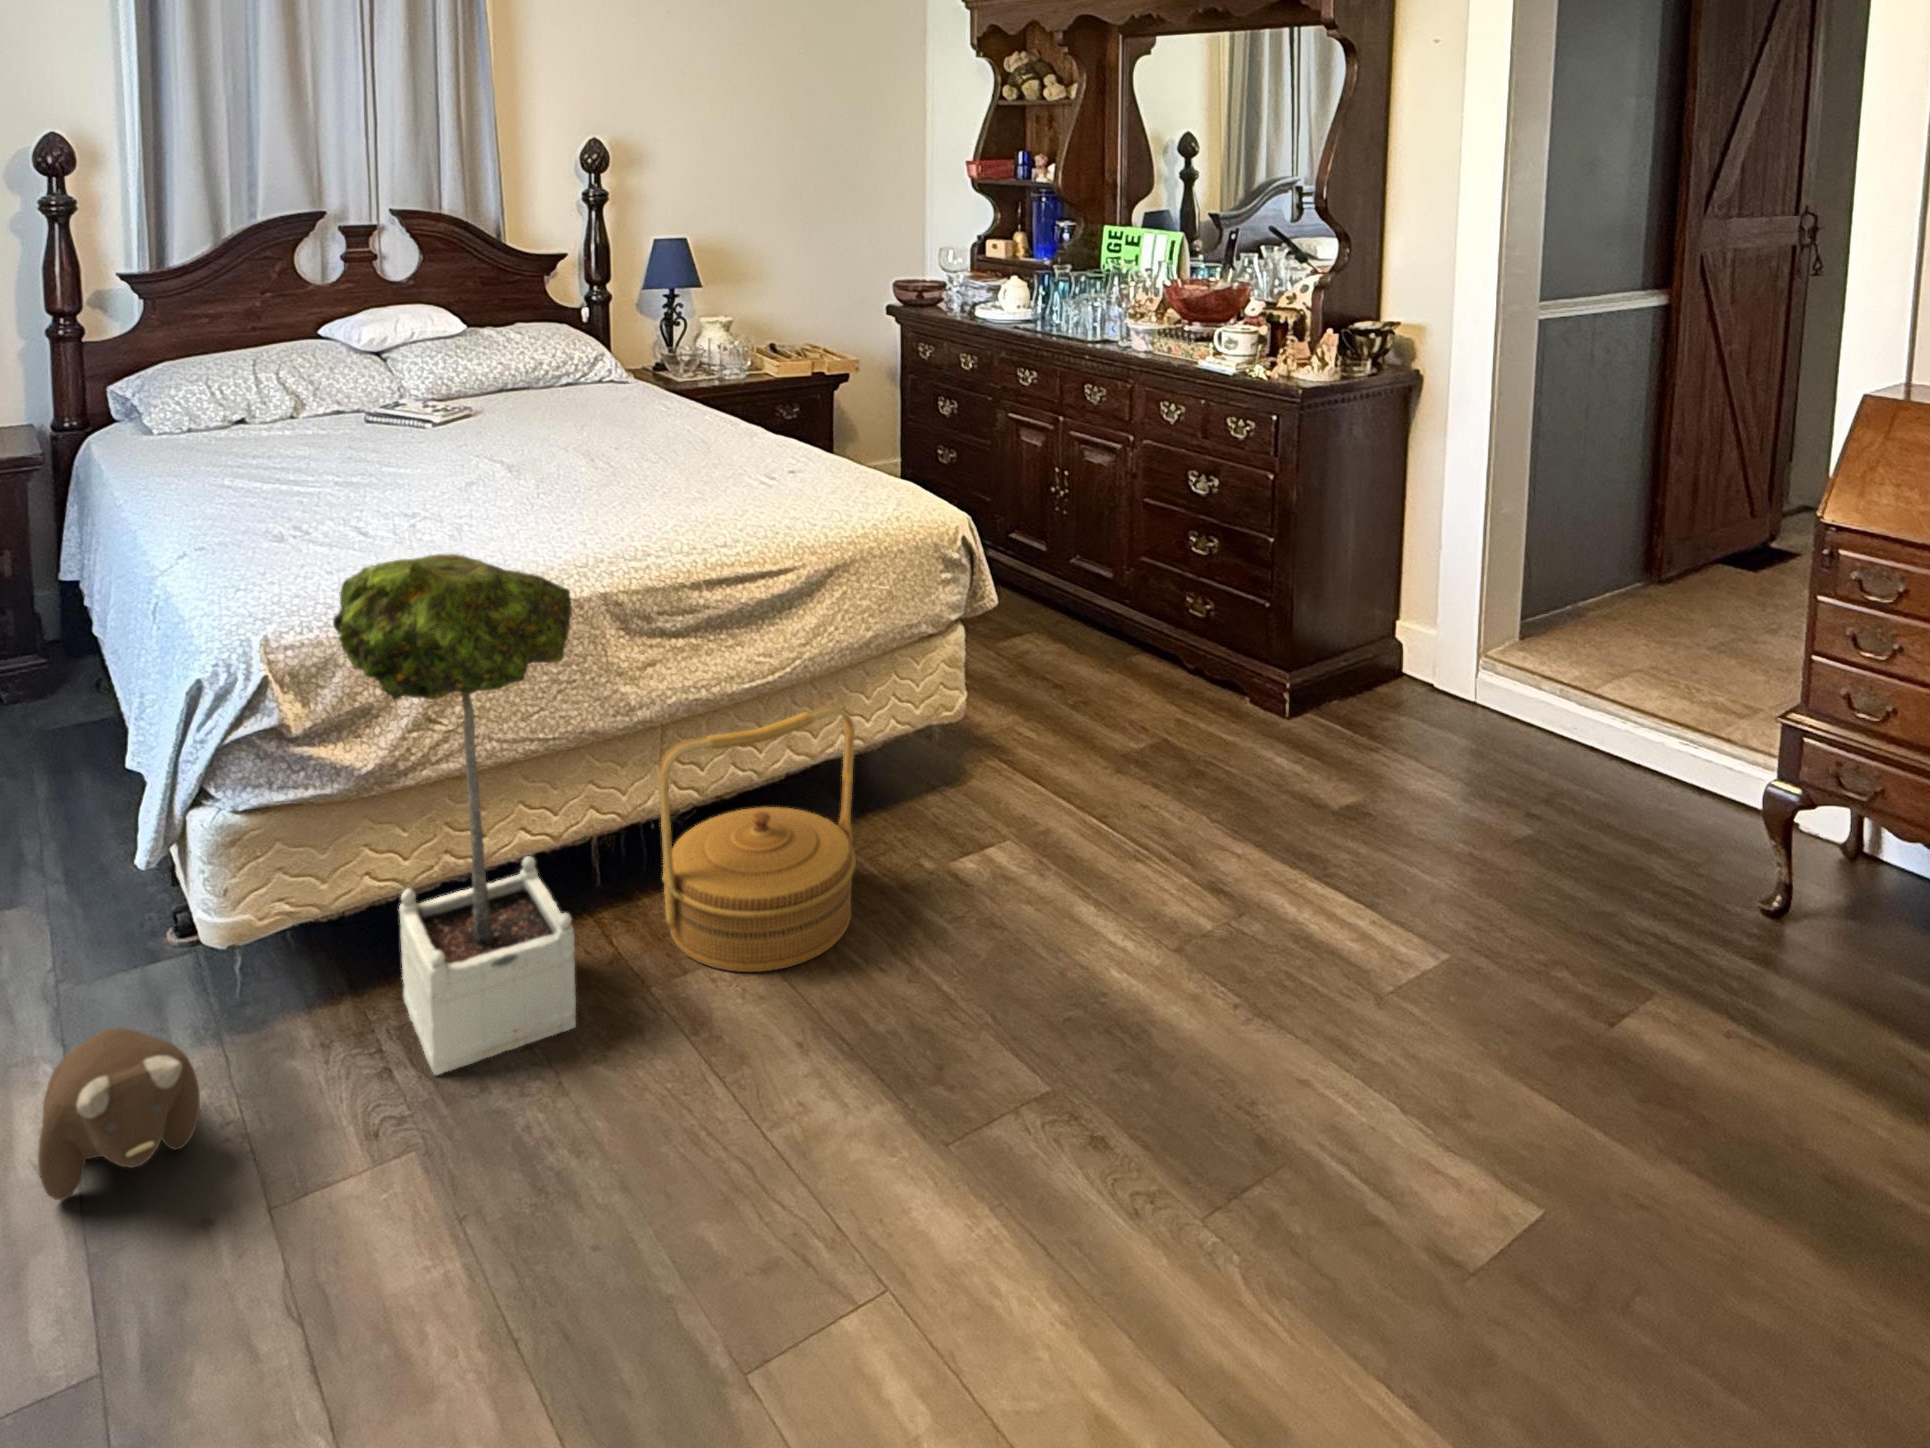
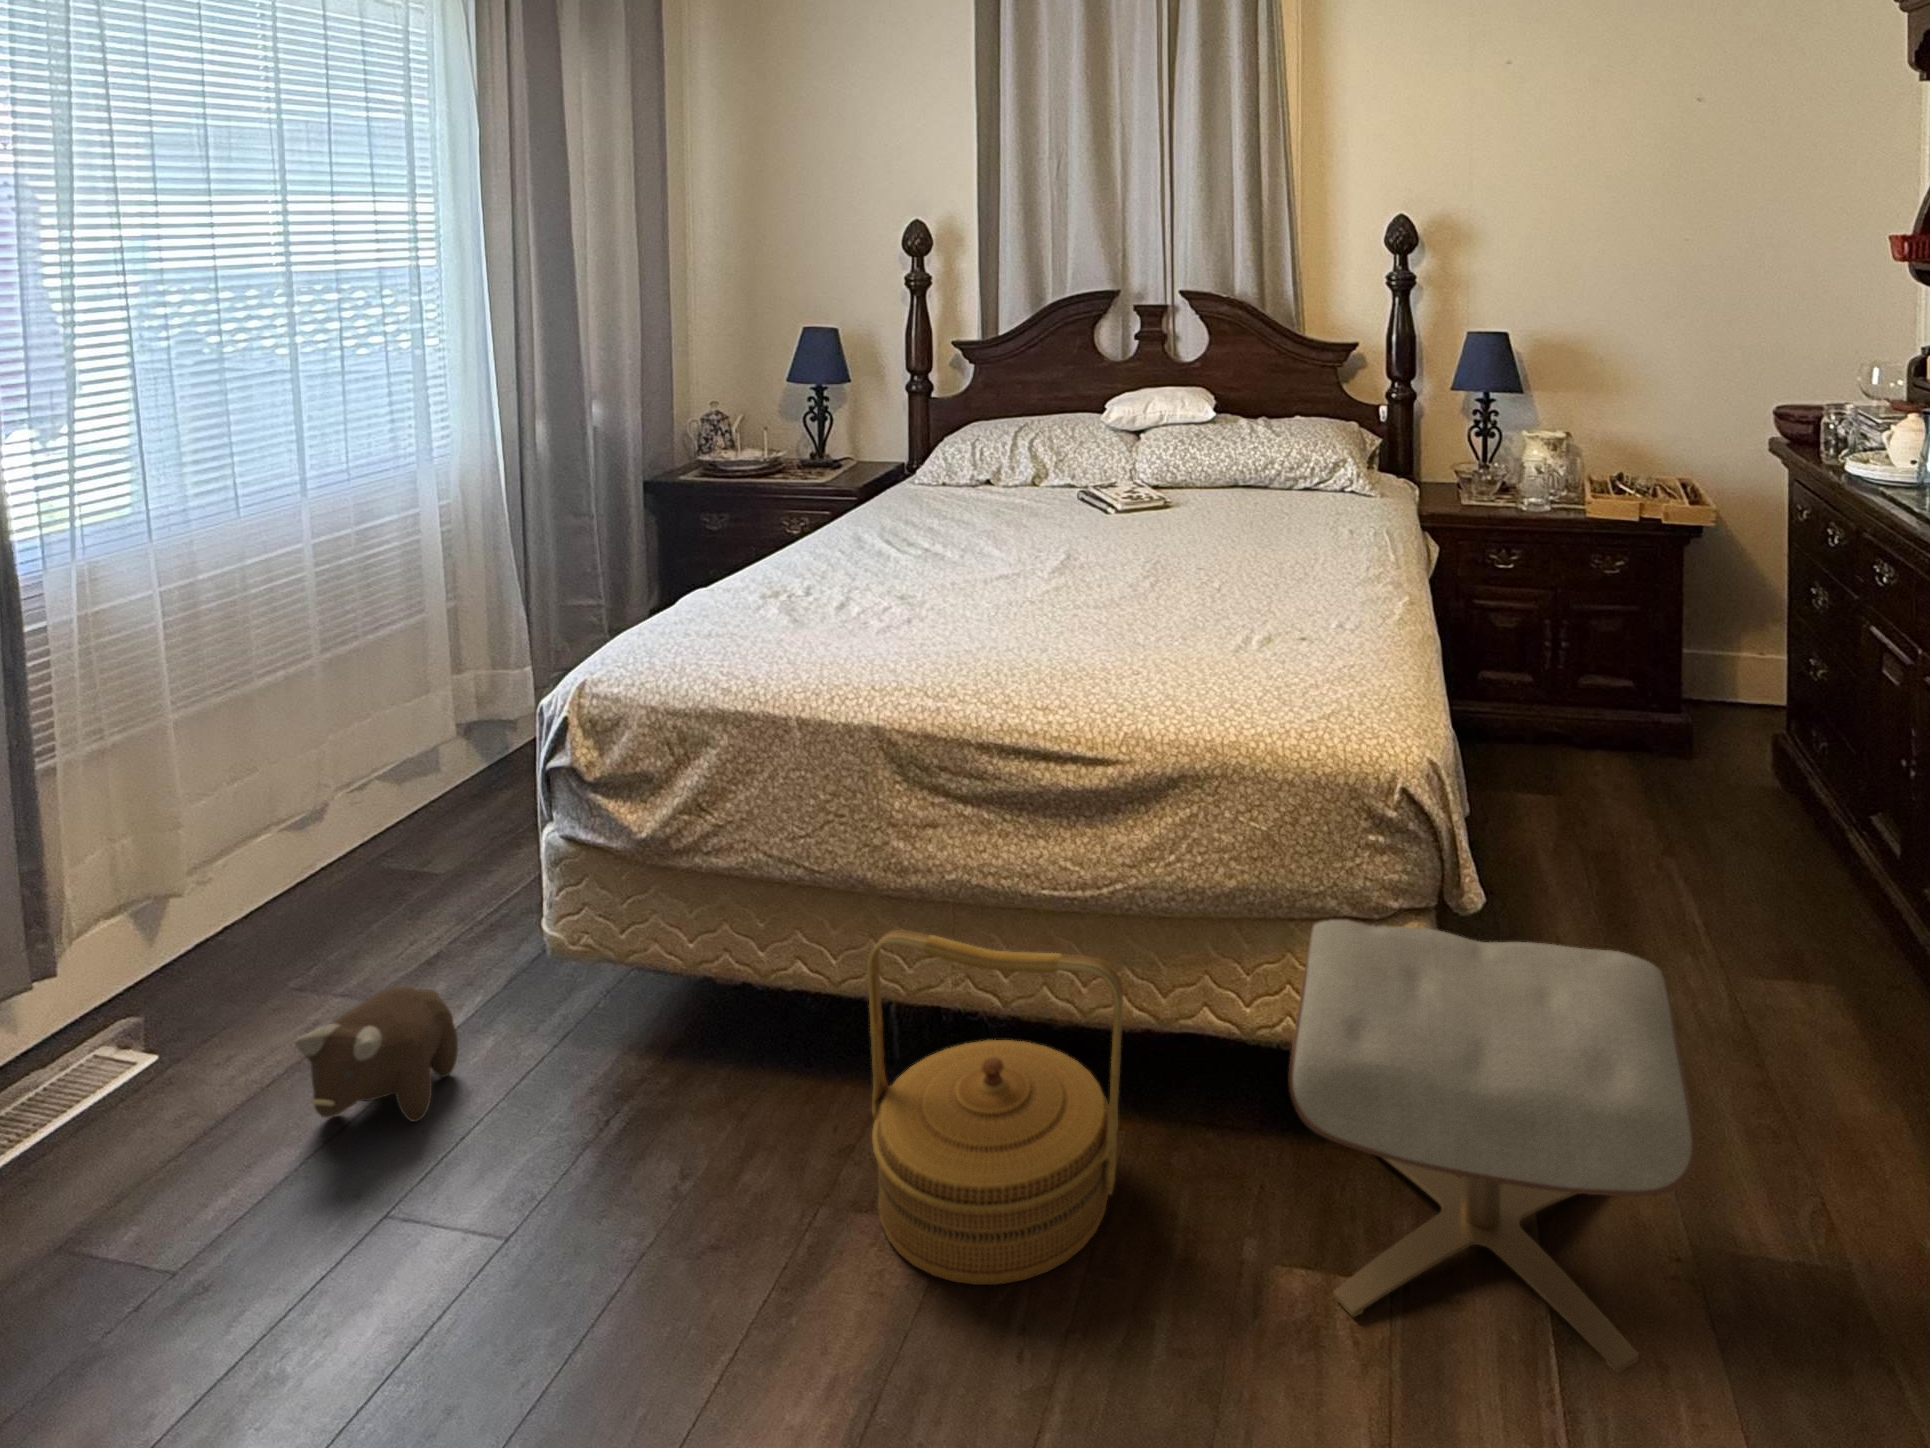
potted tree: present [333,554,576,1075] -> none [533,636,787,1206]
ottoman: none [893,607,1167,859] -> present [1289,920,1697,1372]

